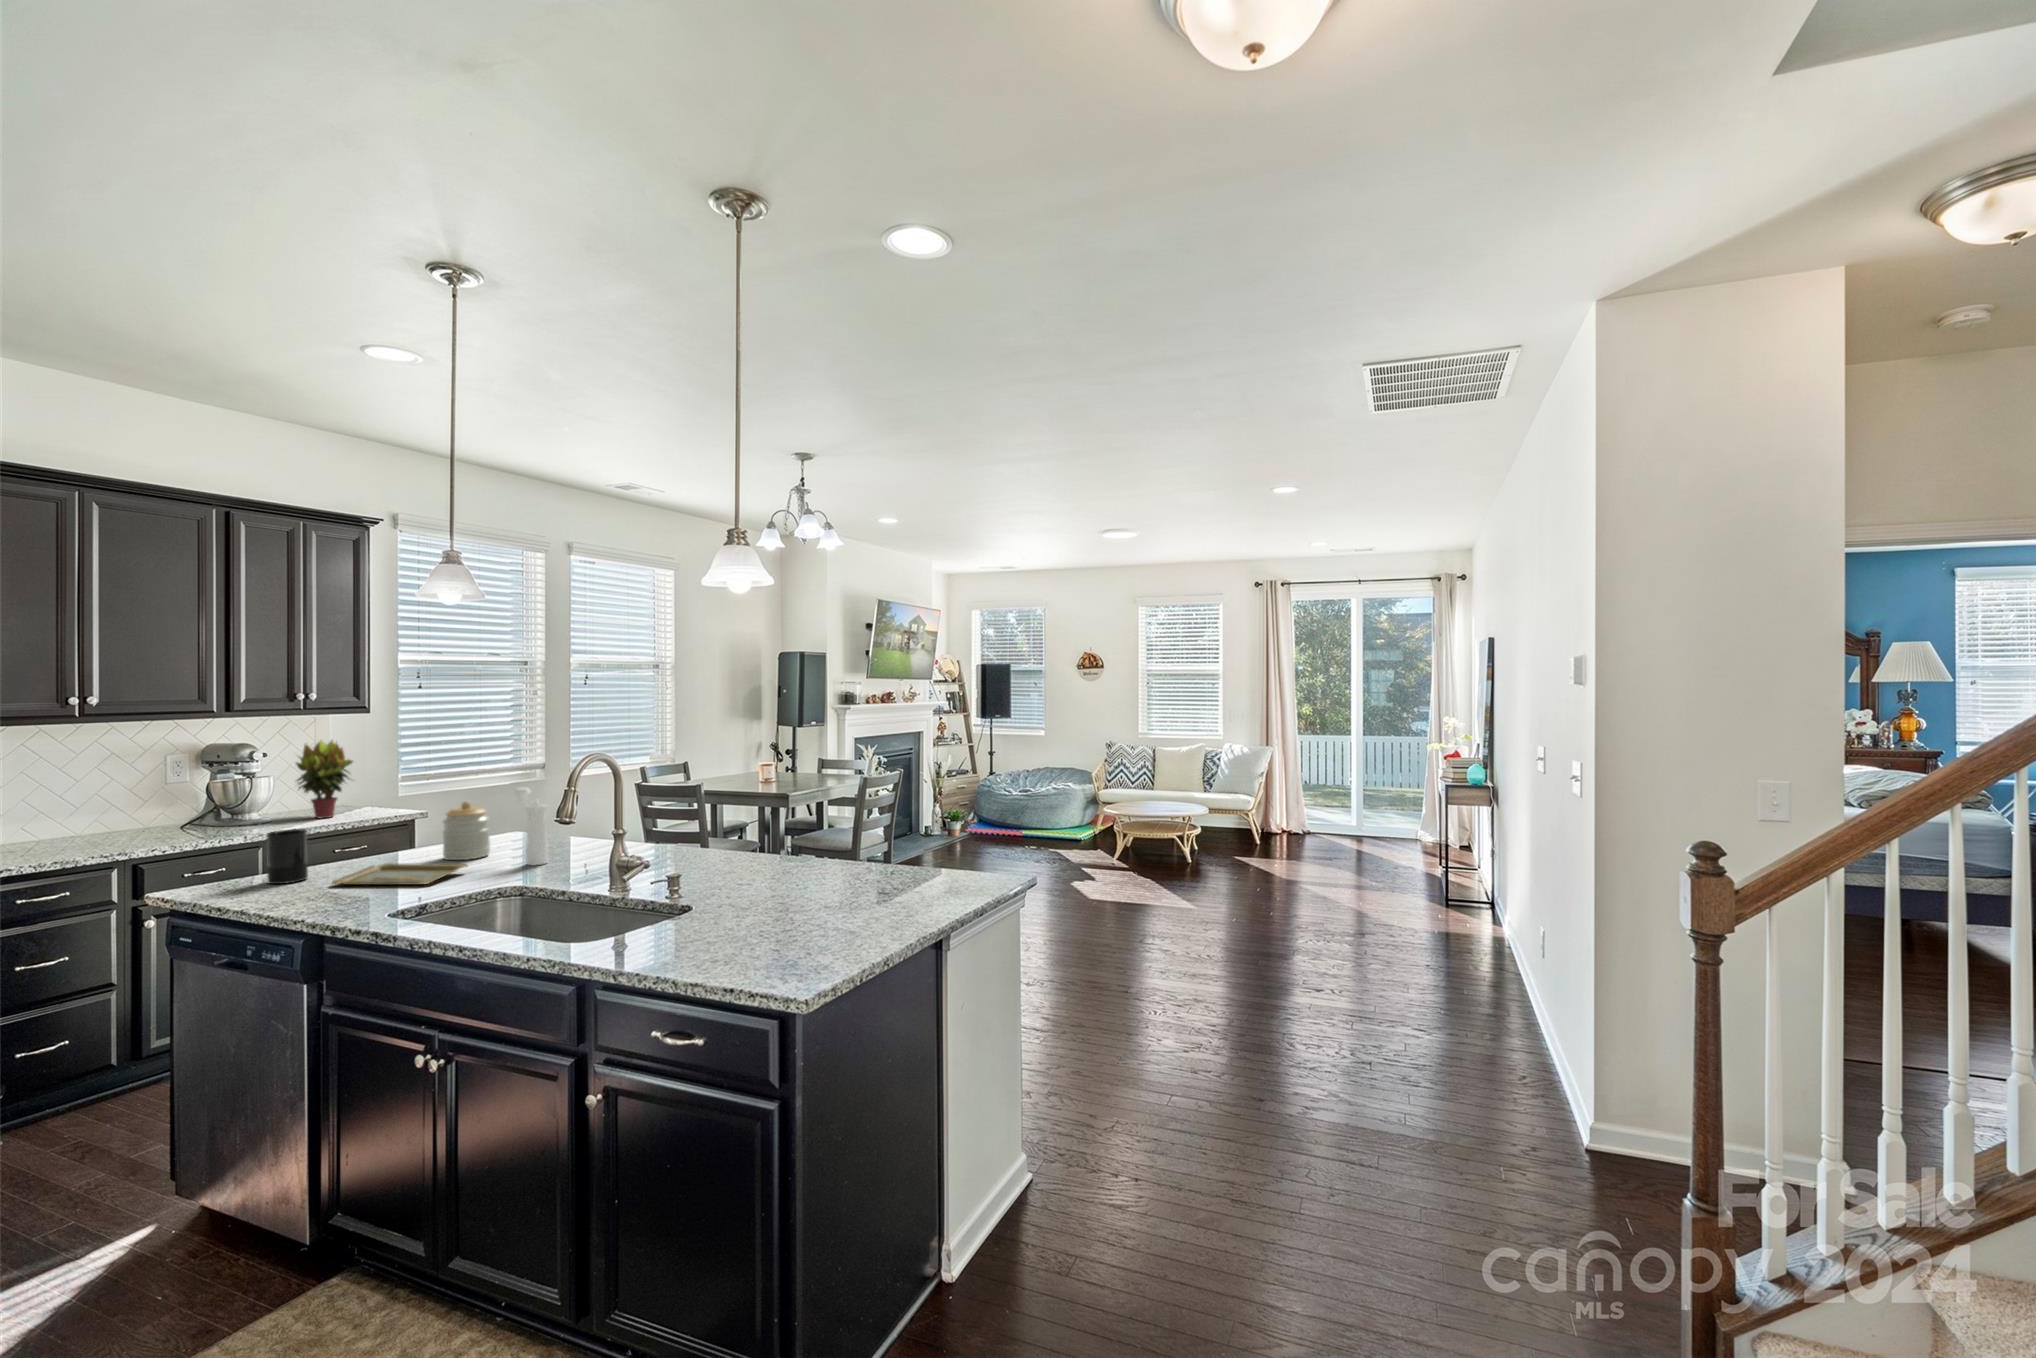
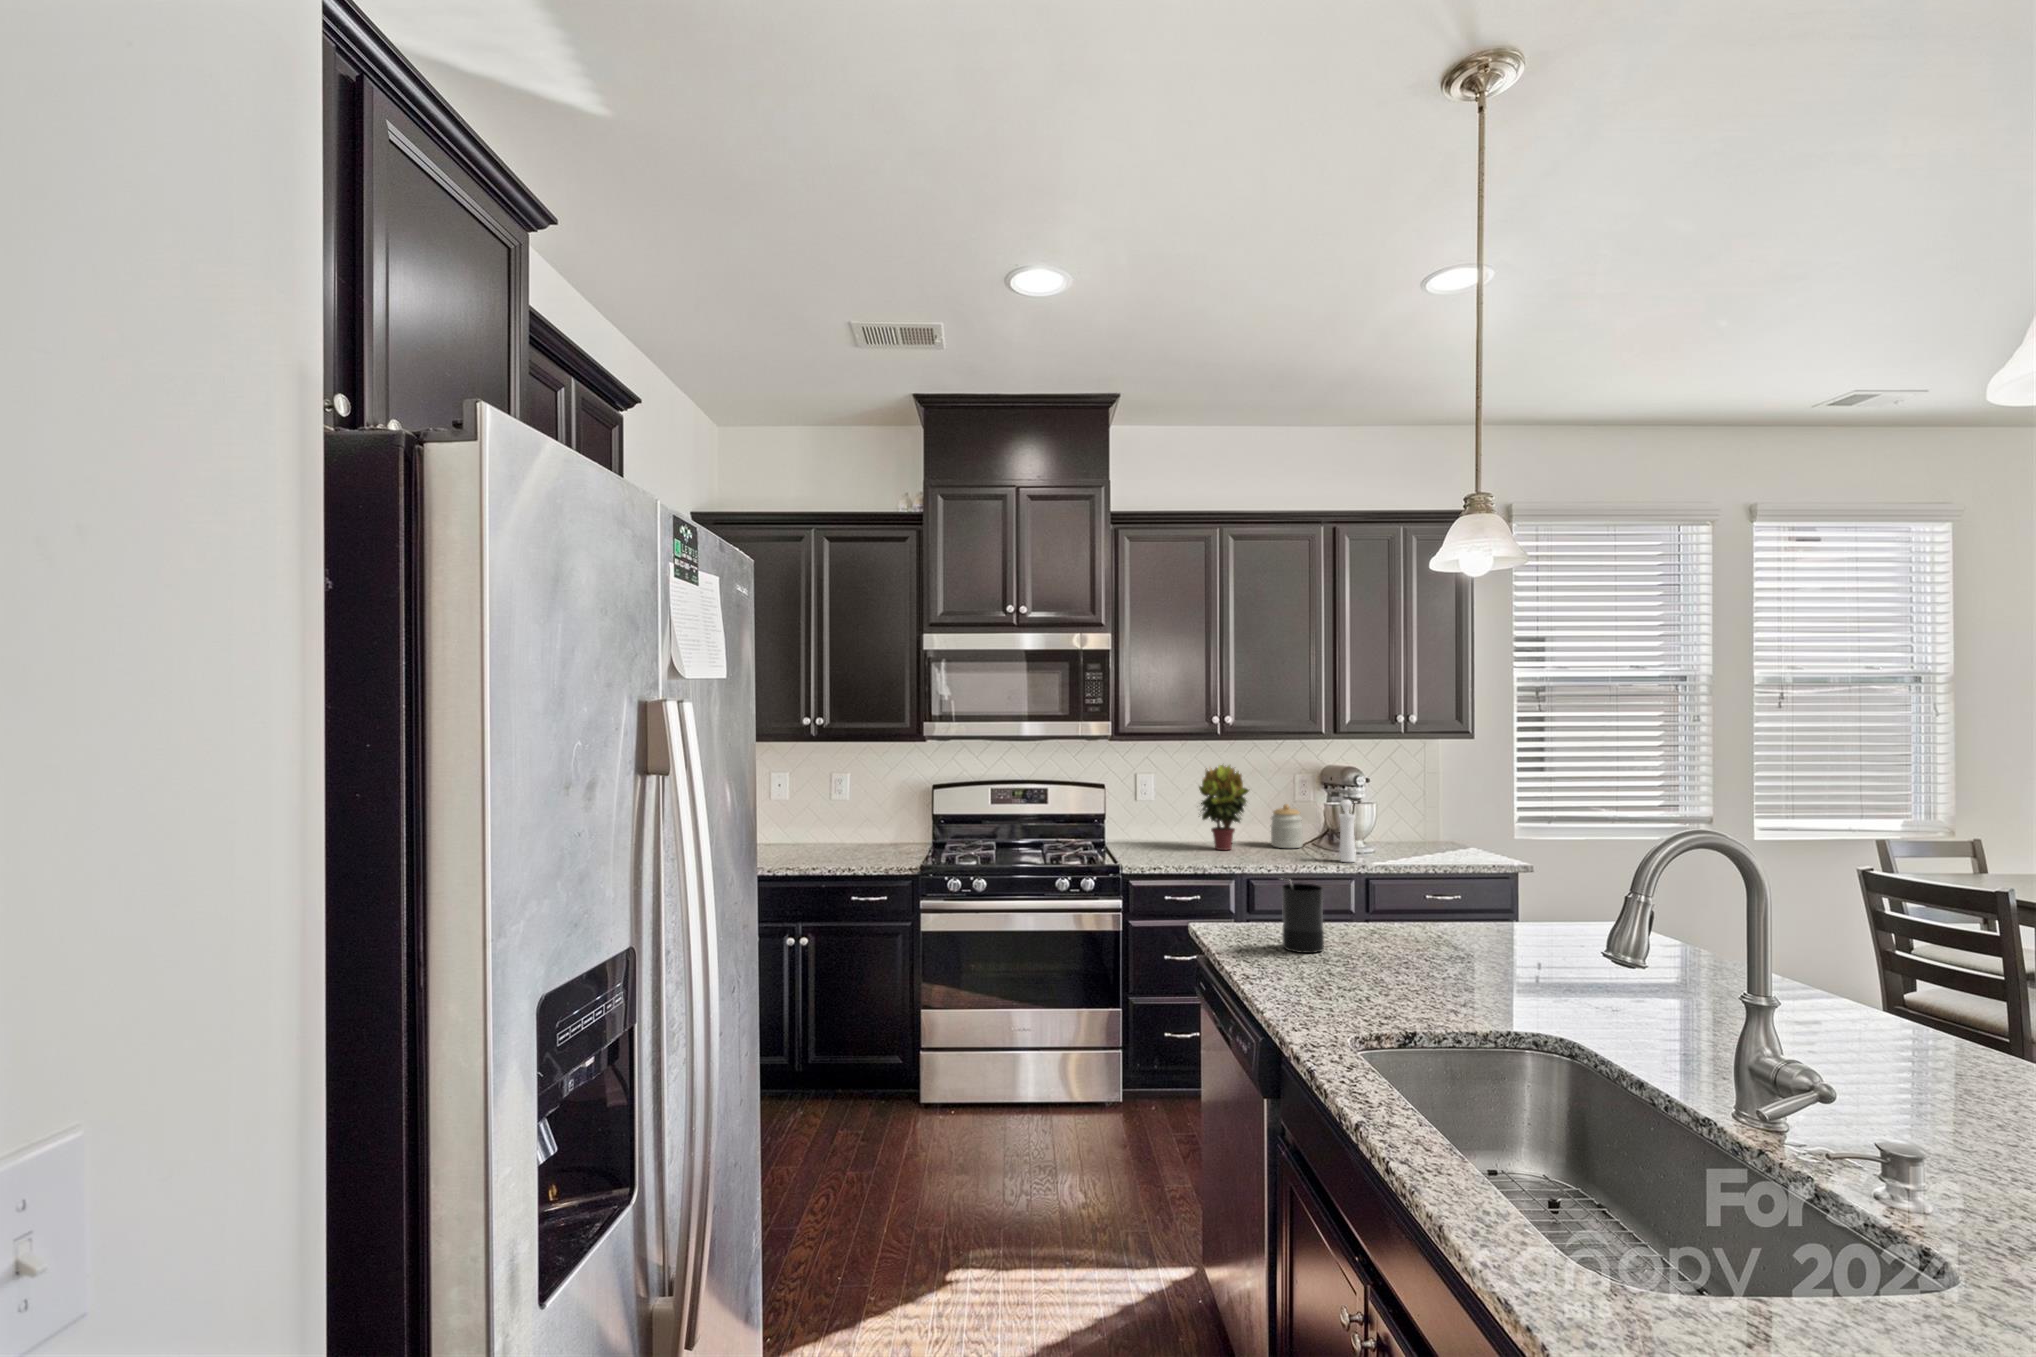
potted plant: present [296,740,353,818] -> present [1199,765,1249,850]
pepper mill: present [515,788,548,865] -> present [1339,800,1356,862]
jar: present [443,801,490,860] -> present [1271,804,1303,848]
tray: present [332,863,467,885] -> none [1335,951,1510,1004]

